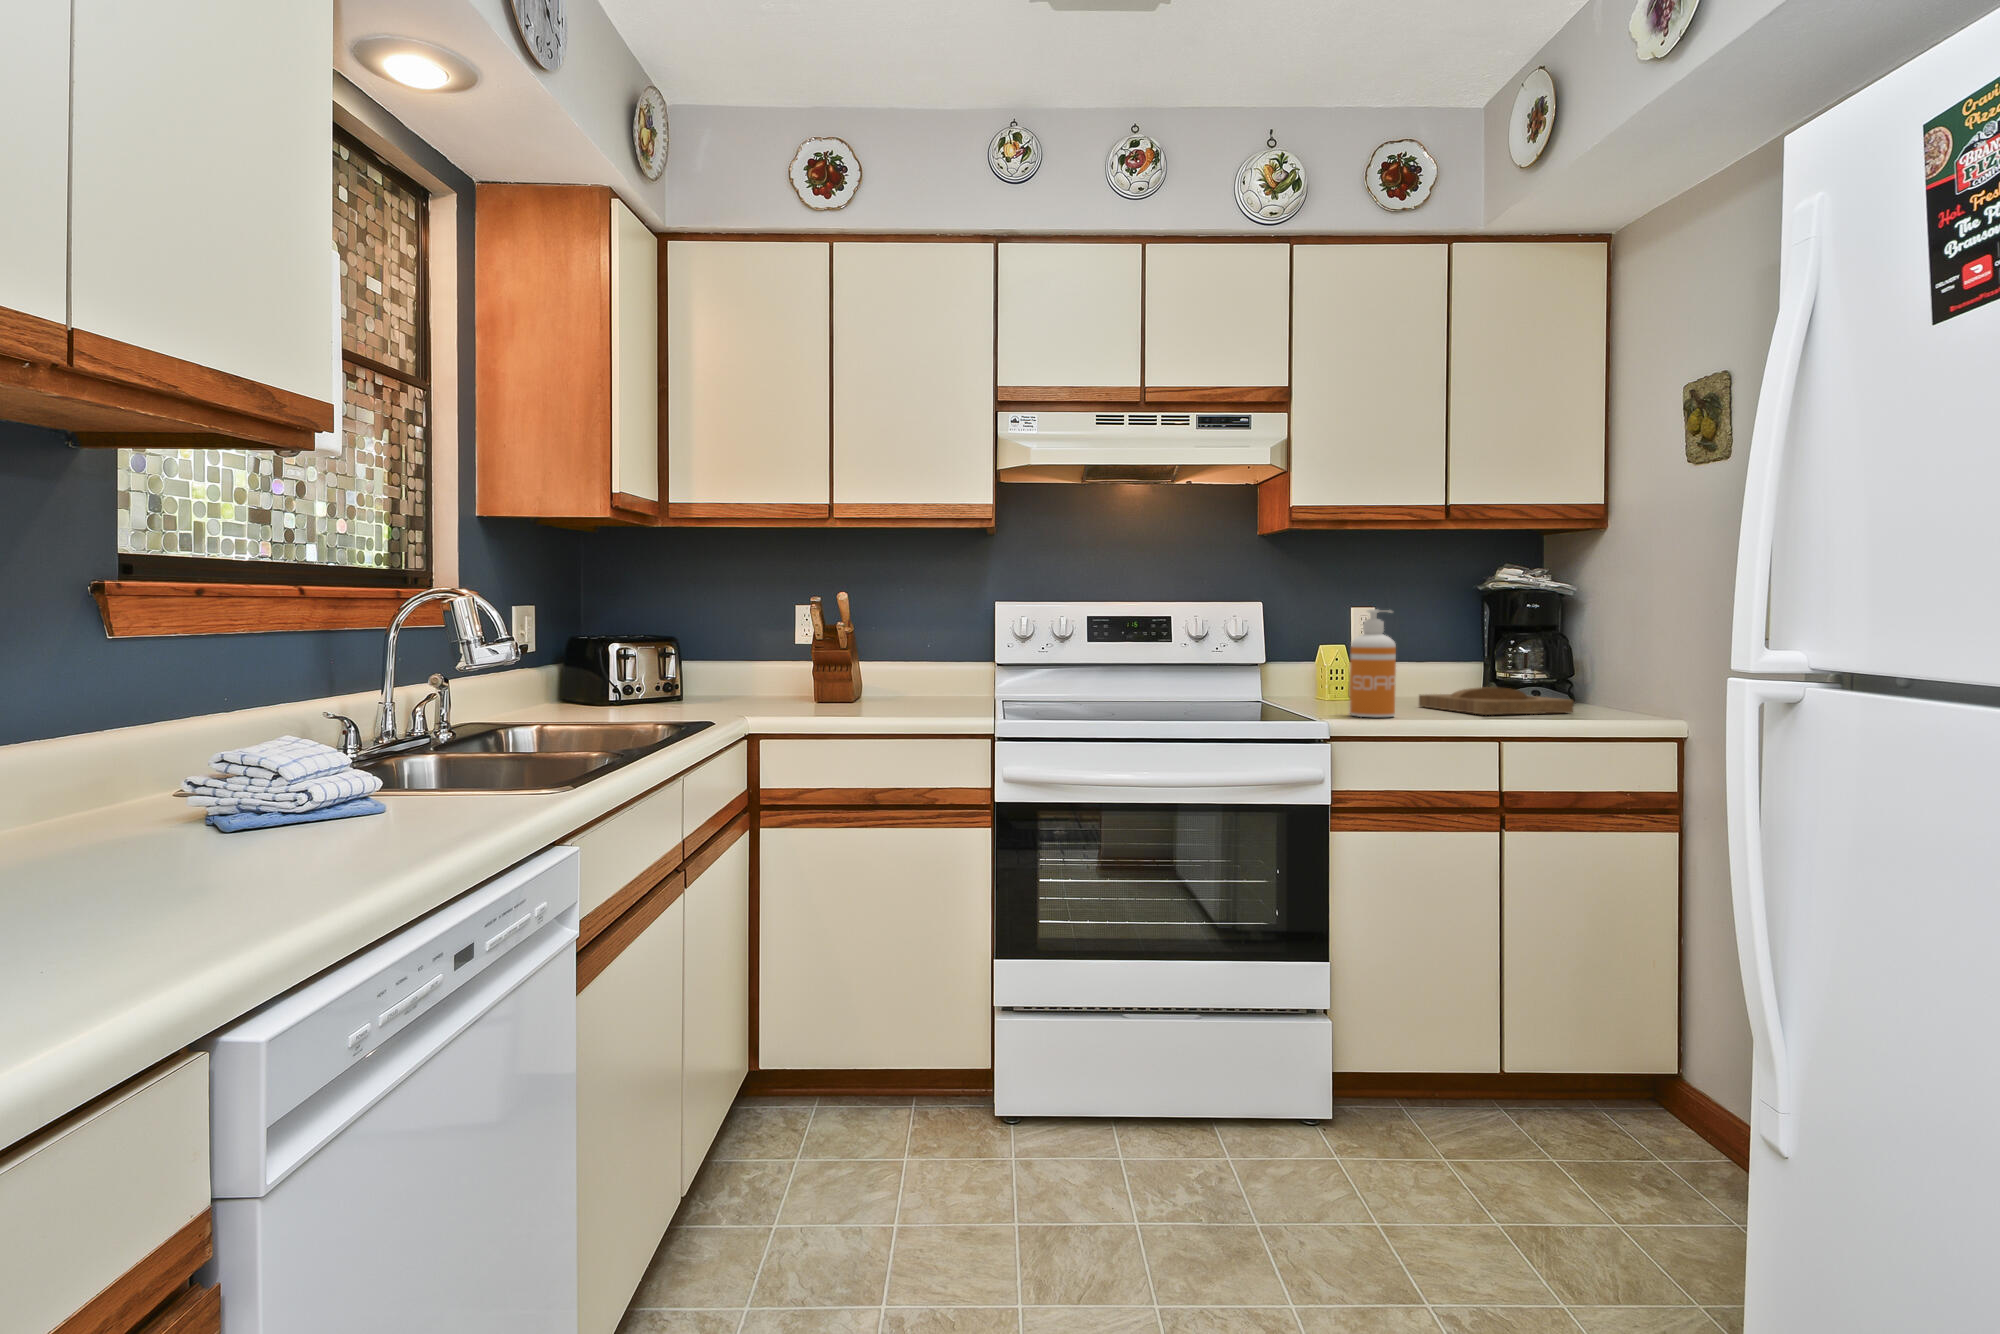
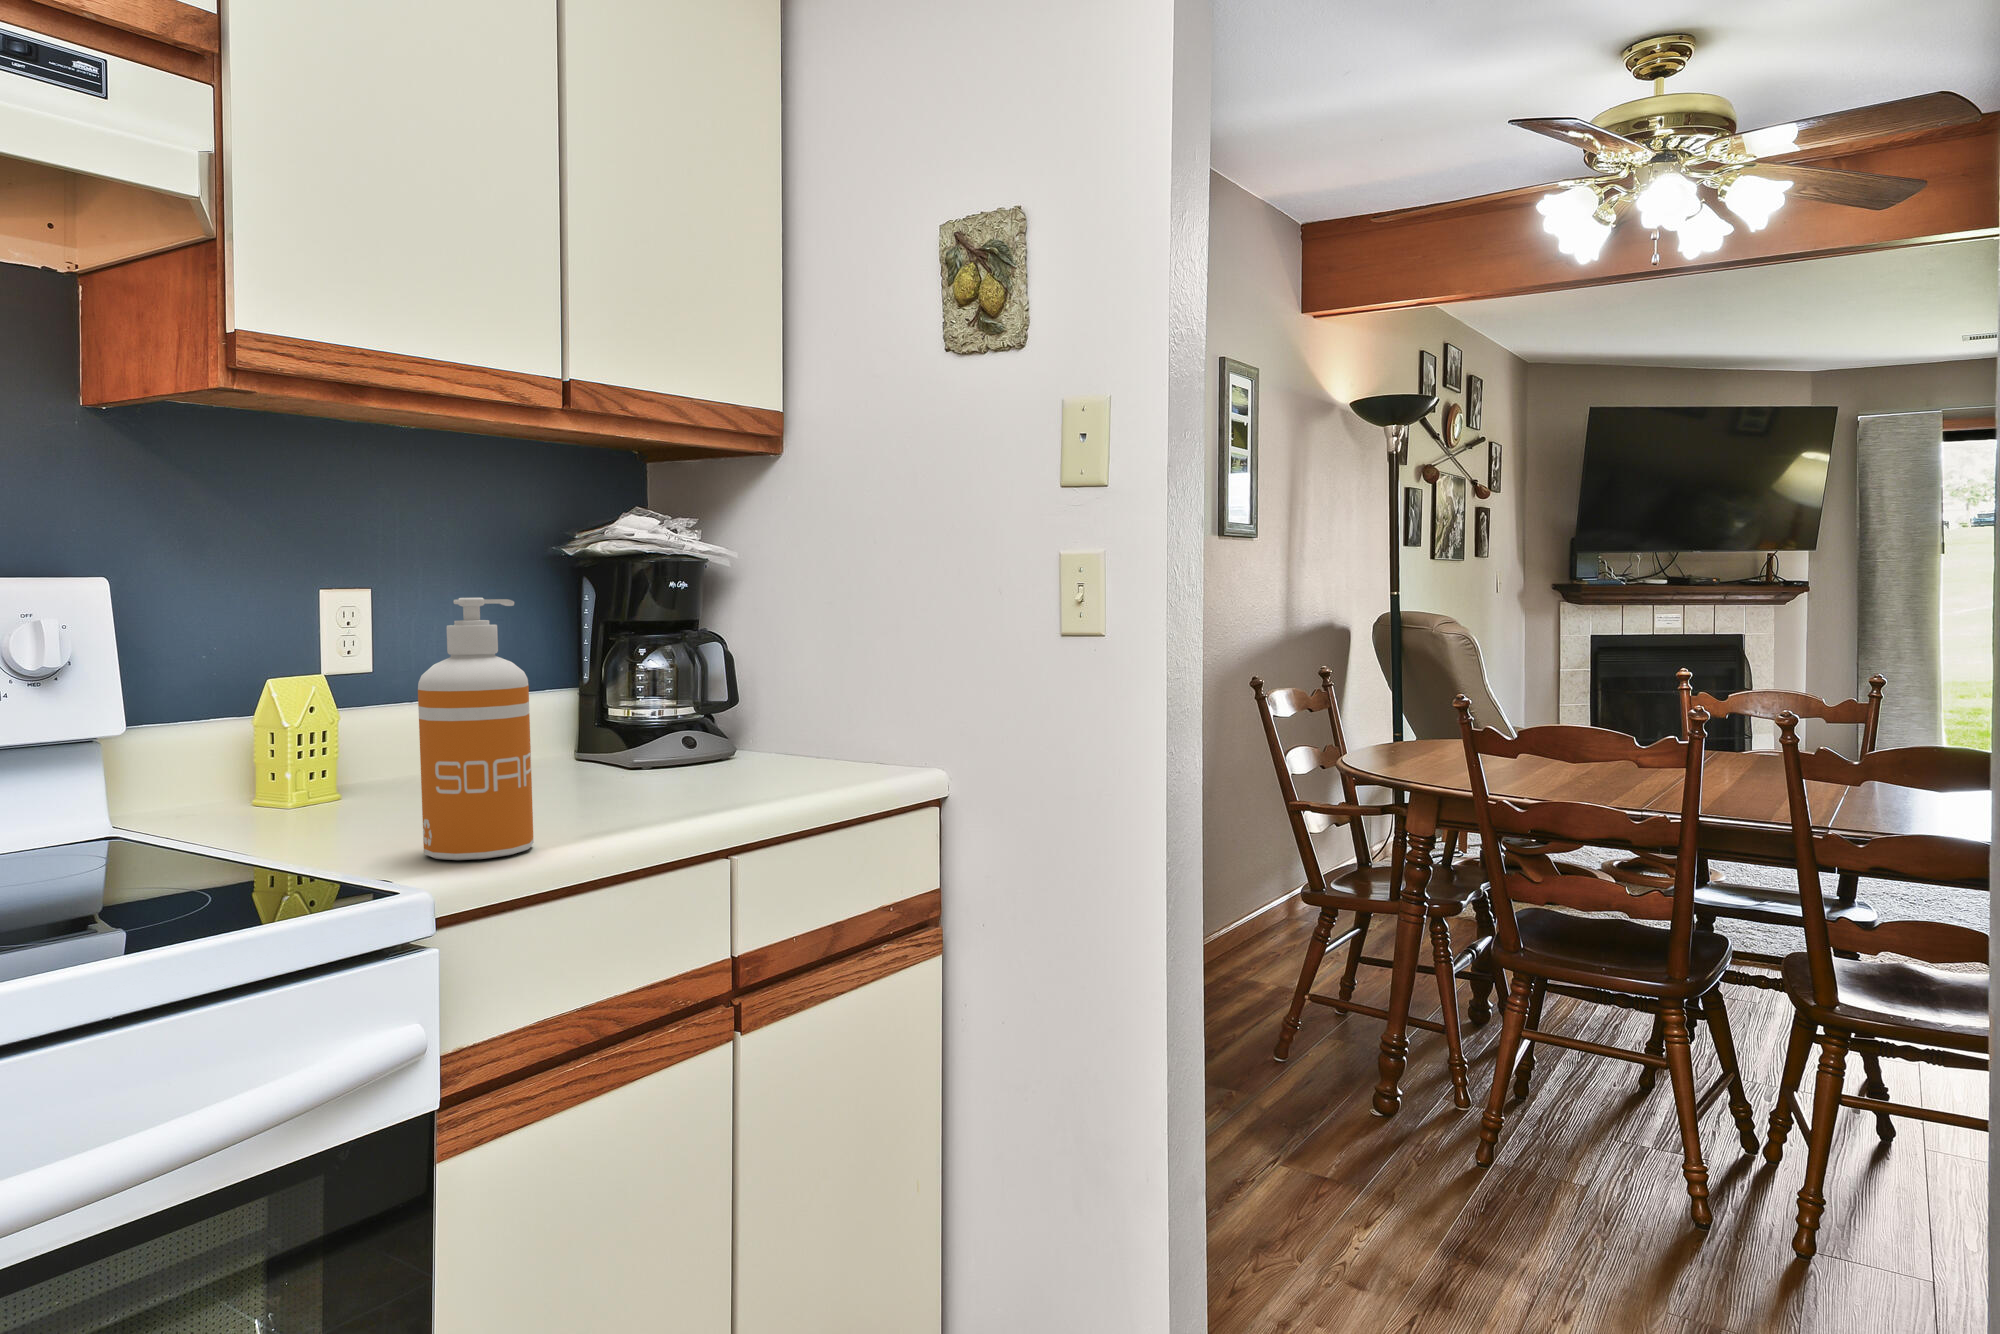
tray: present [1419,687,1574,715] -> none [521,745,802,810]

